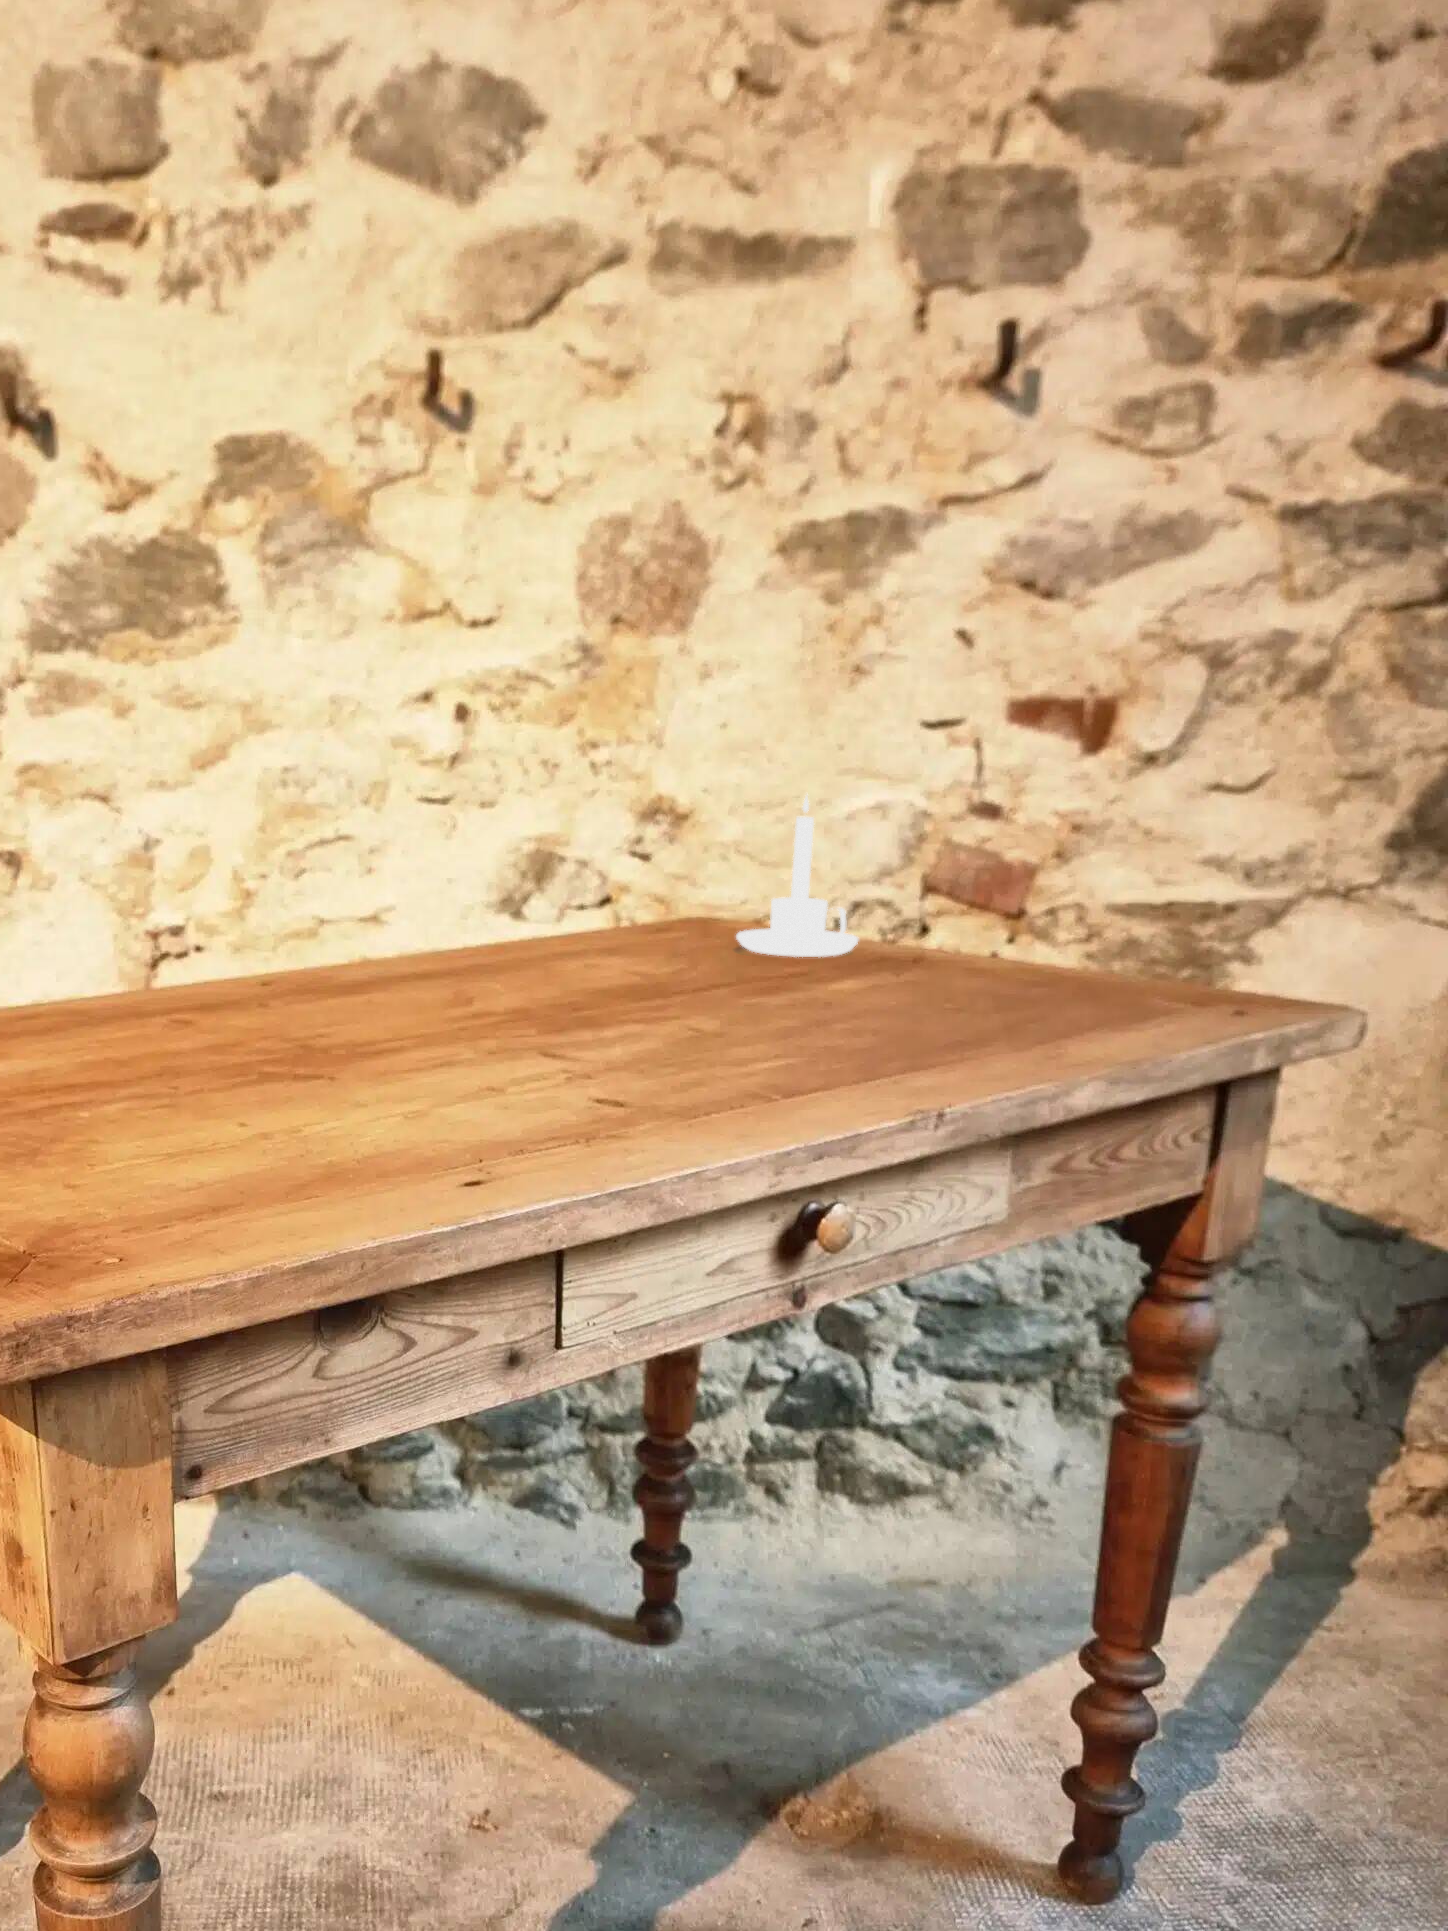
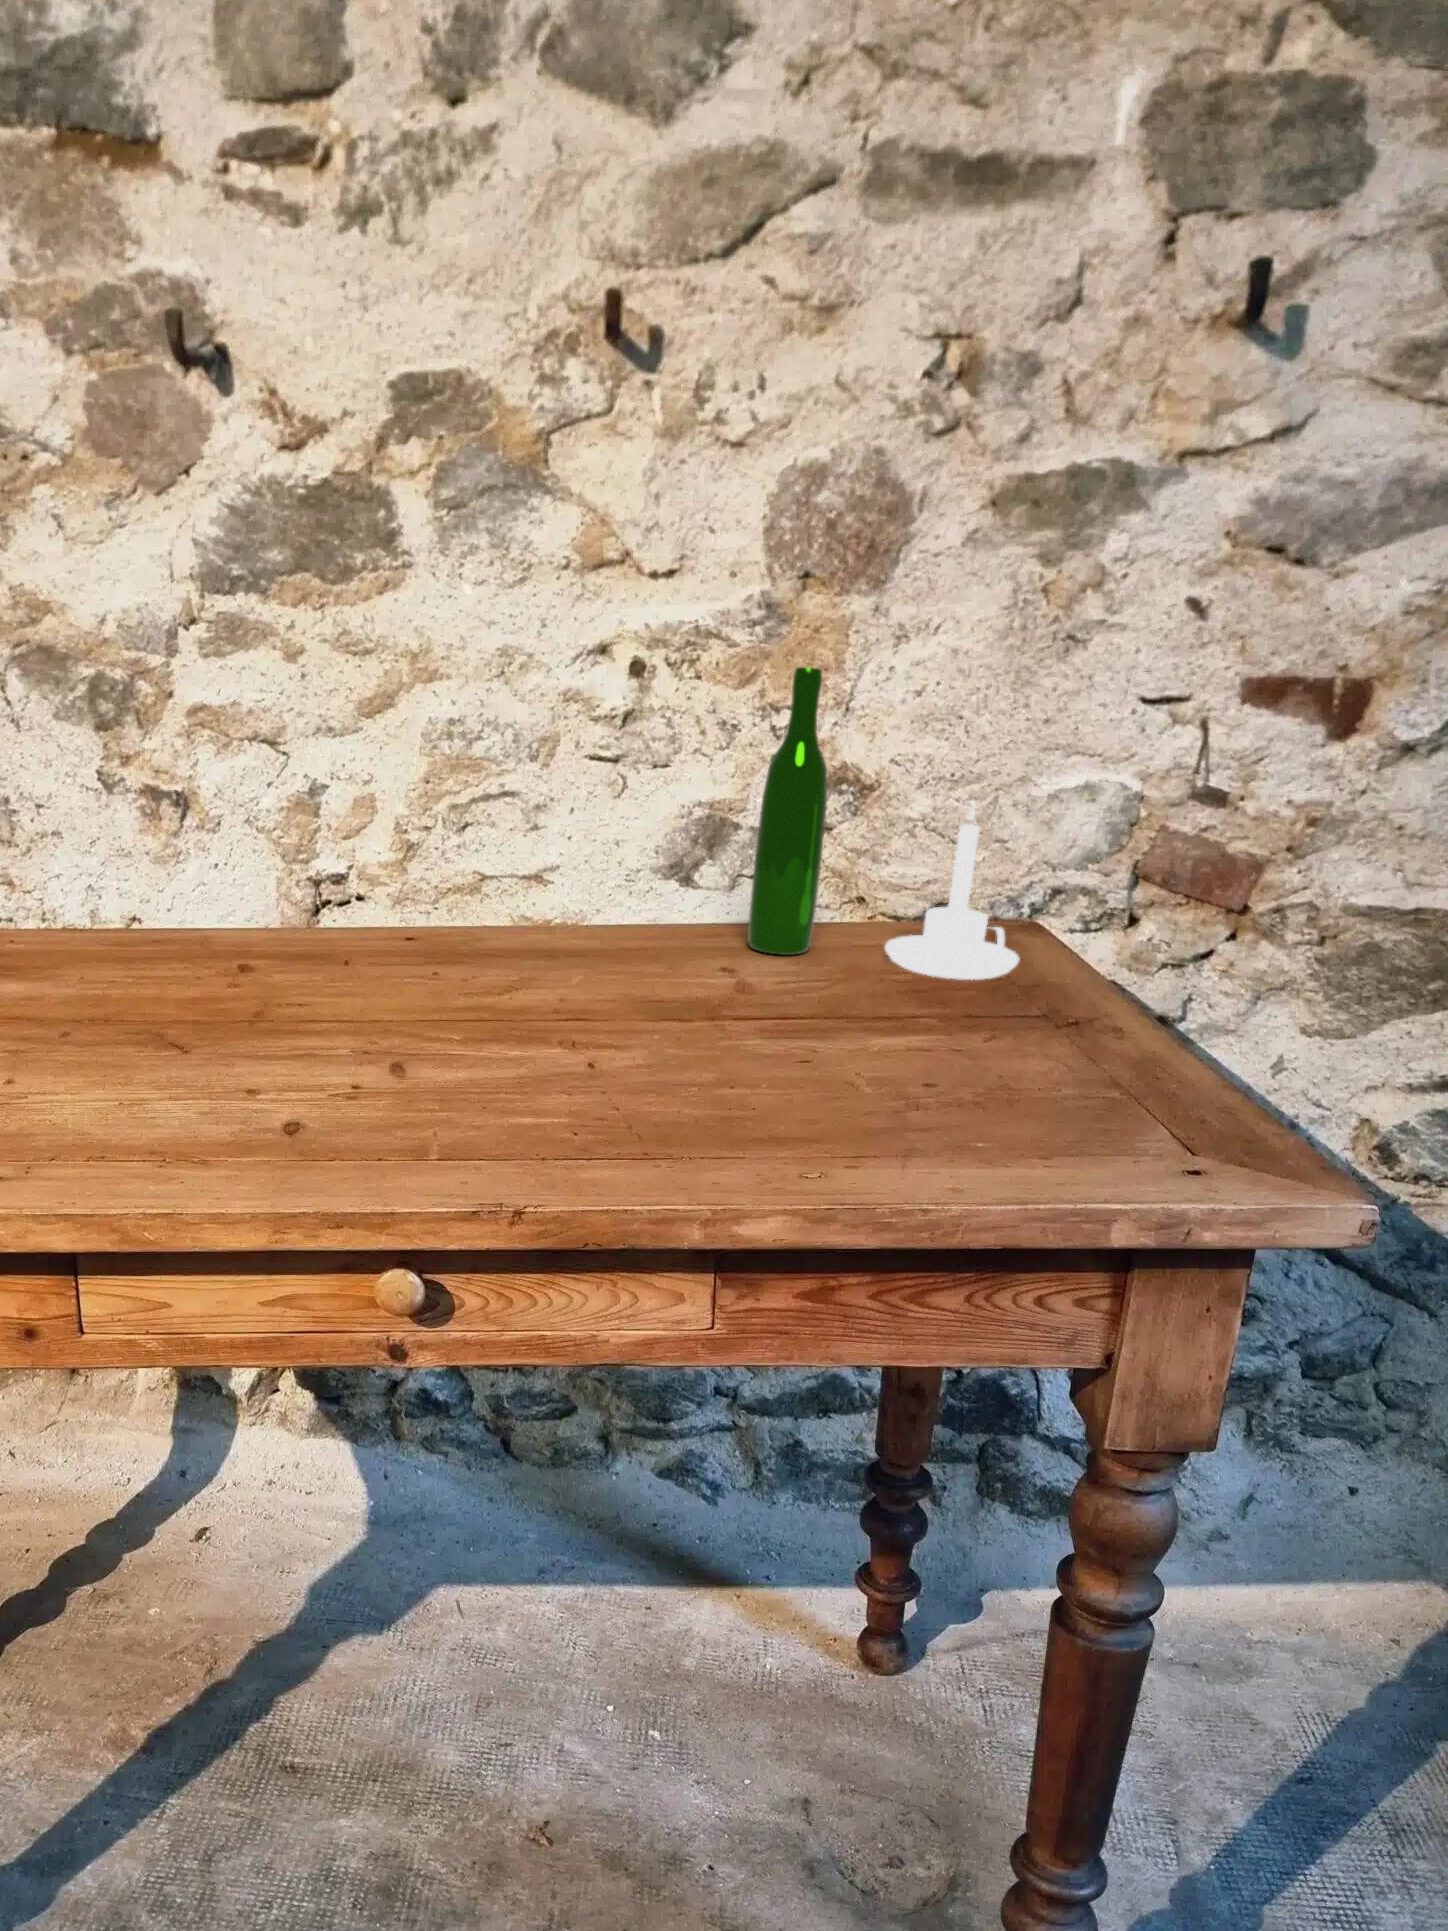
wine bottle: none [607,680,672,951] -> present [748,667,827,955]

